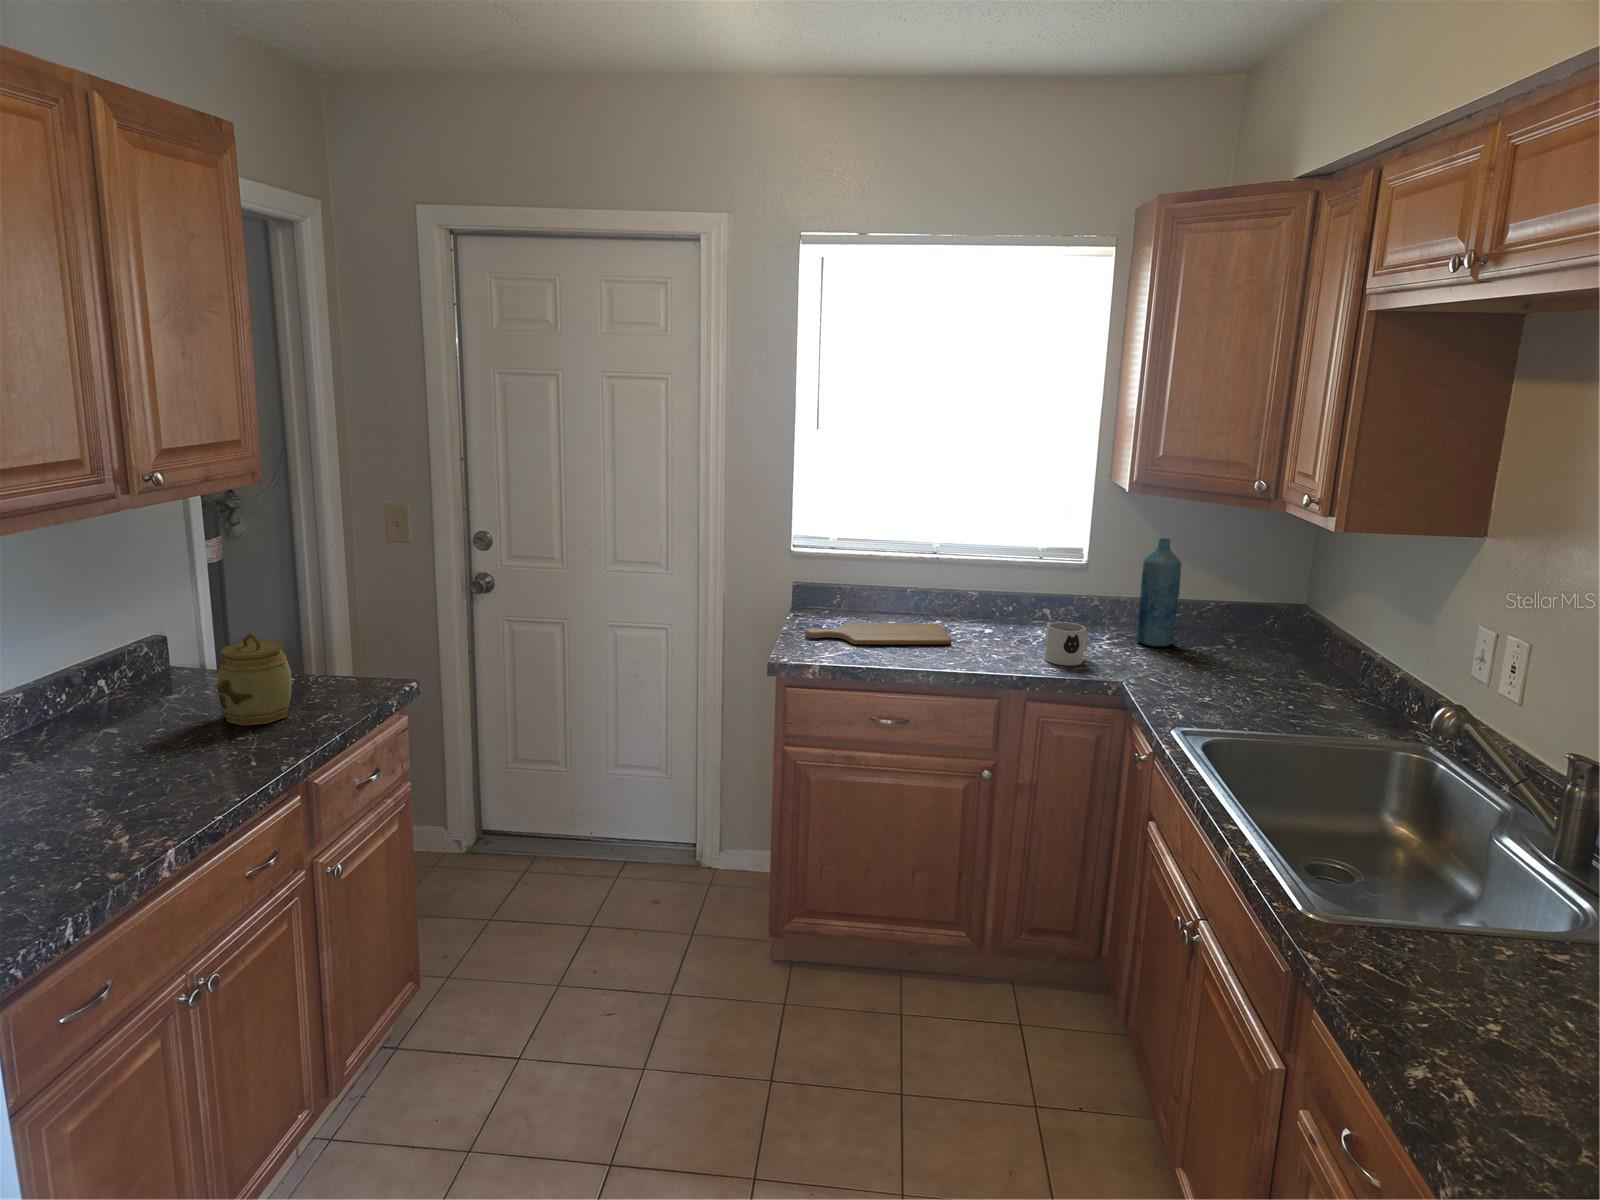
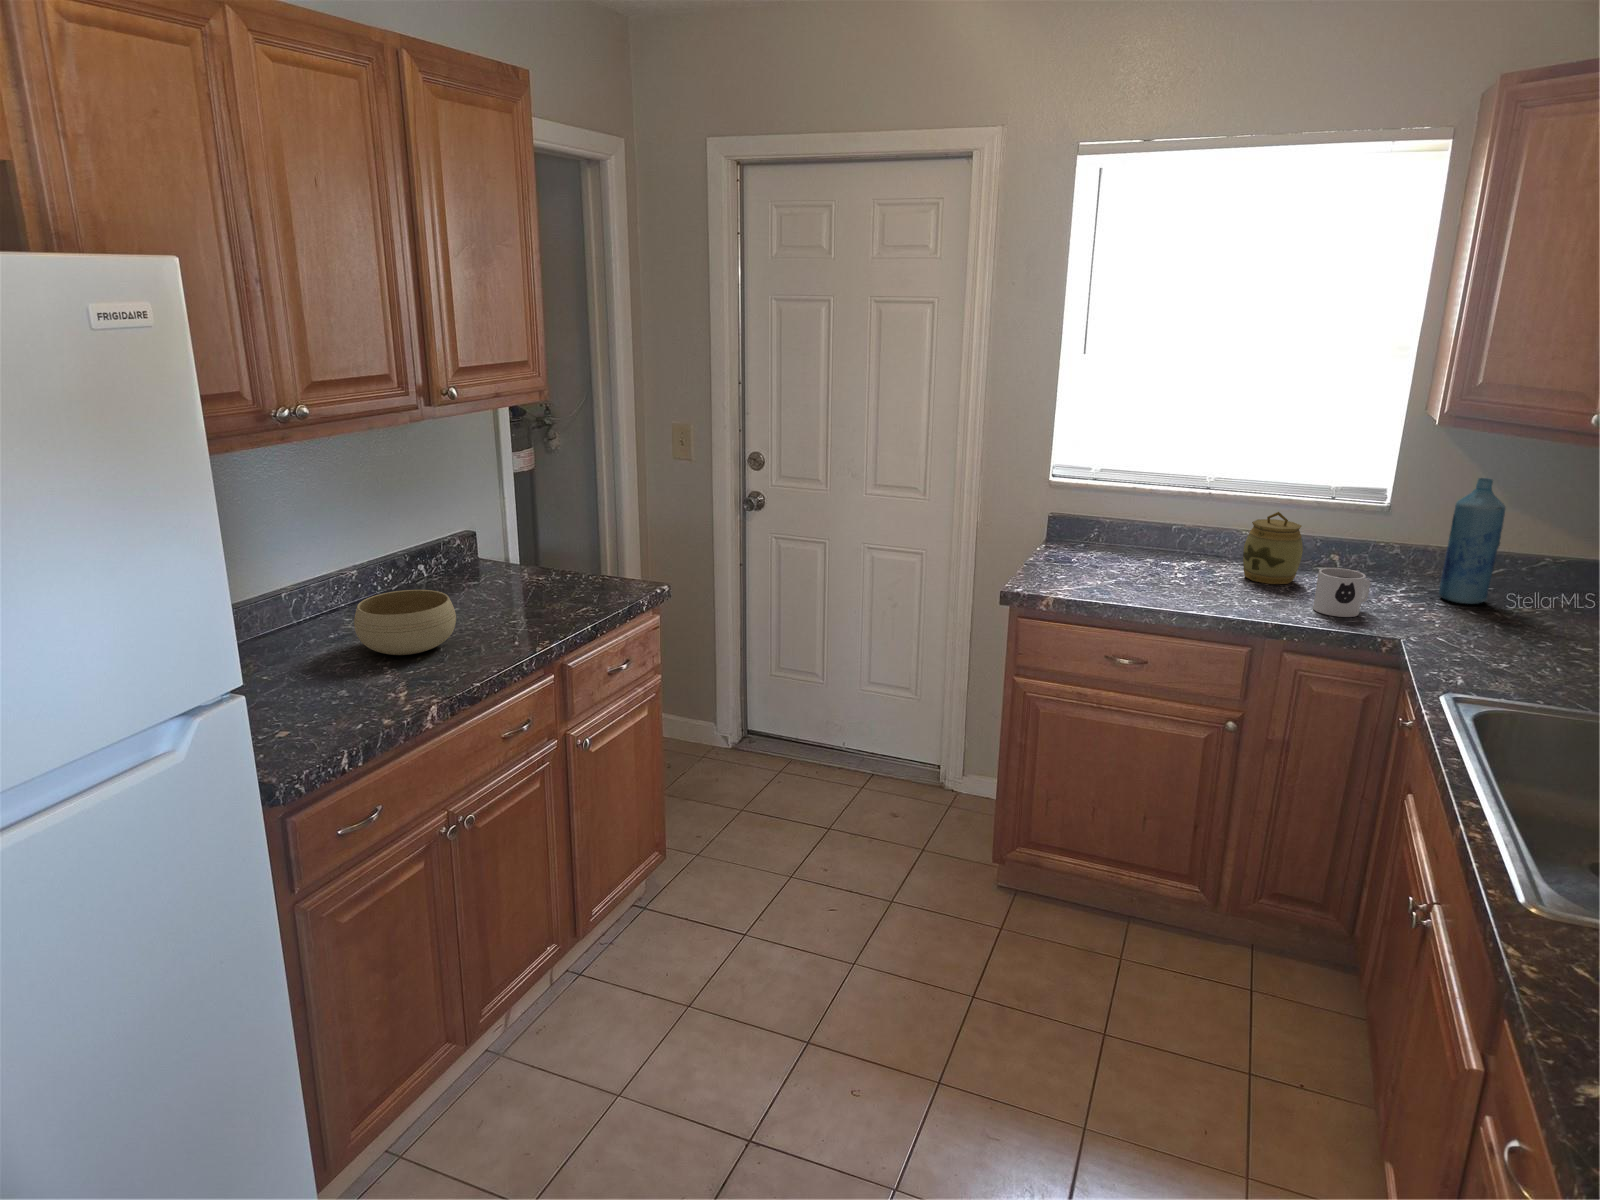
chopping board: present [805,623,952,645] -> none [1049,556,1208,585]
jar: present [217,633,292,726] -> present [1243,512,1303,584]
bowl: none [36,710,174,793] -> present [354,590,456,655]

